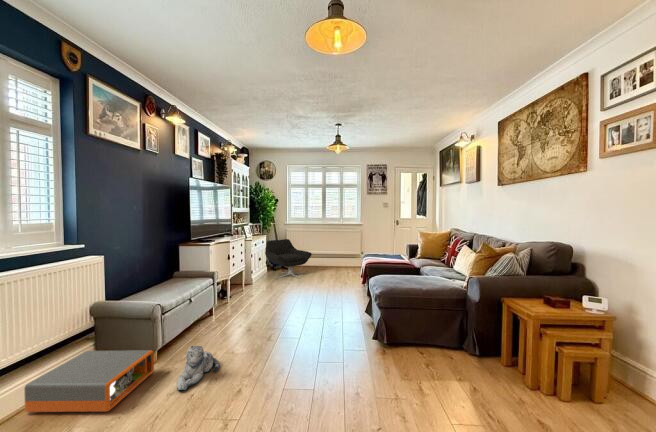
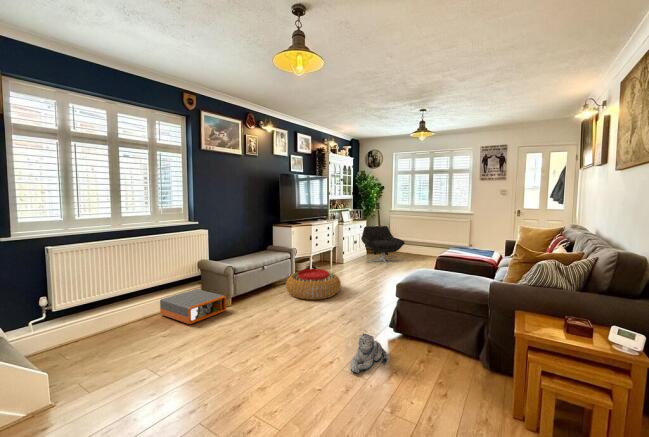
pouf: none [218,292,286,331] -> present [286,269,341,300]
plush toy: present [177,346,219,390] -> present [351,333,387,373]

